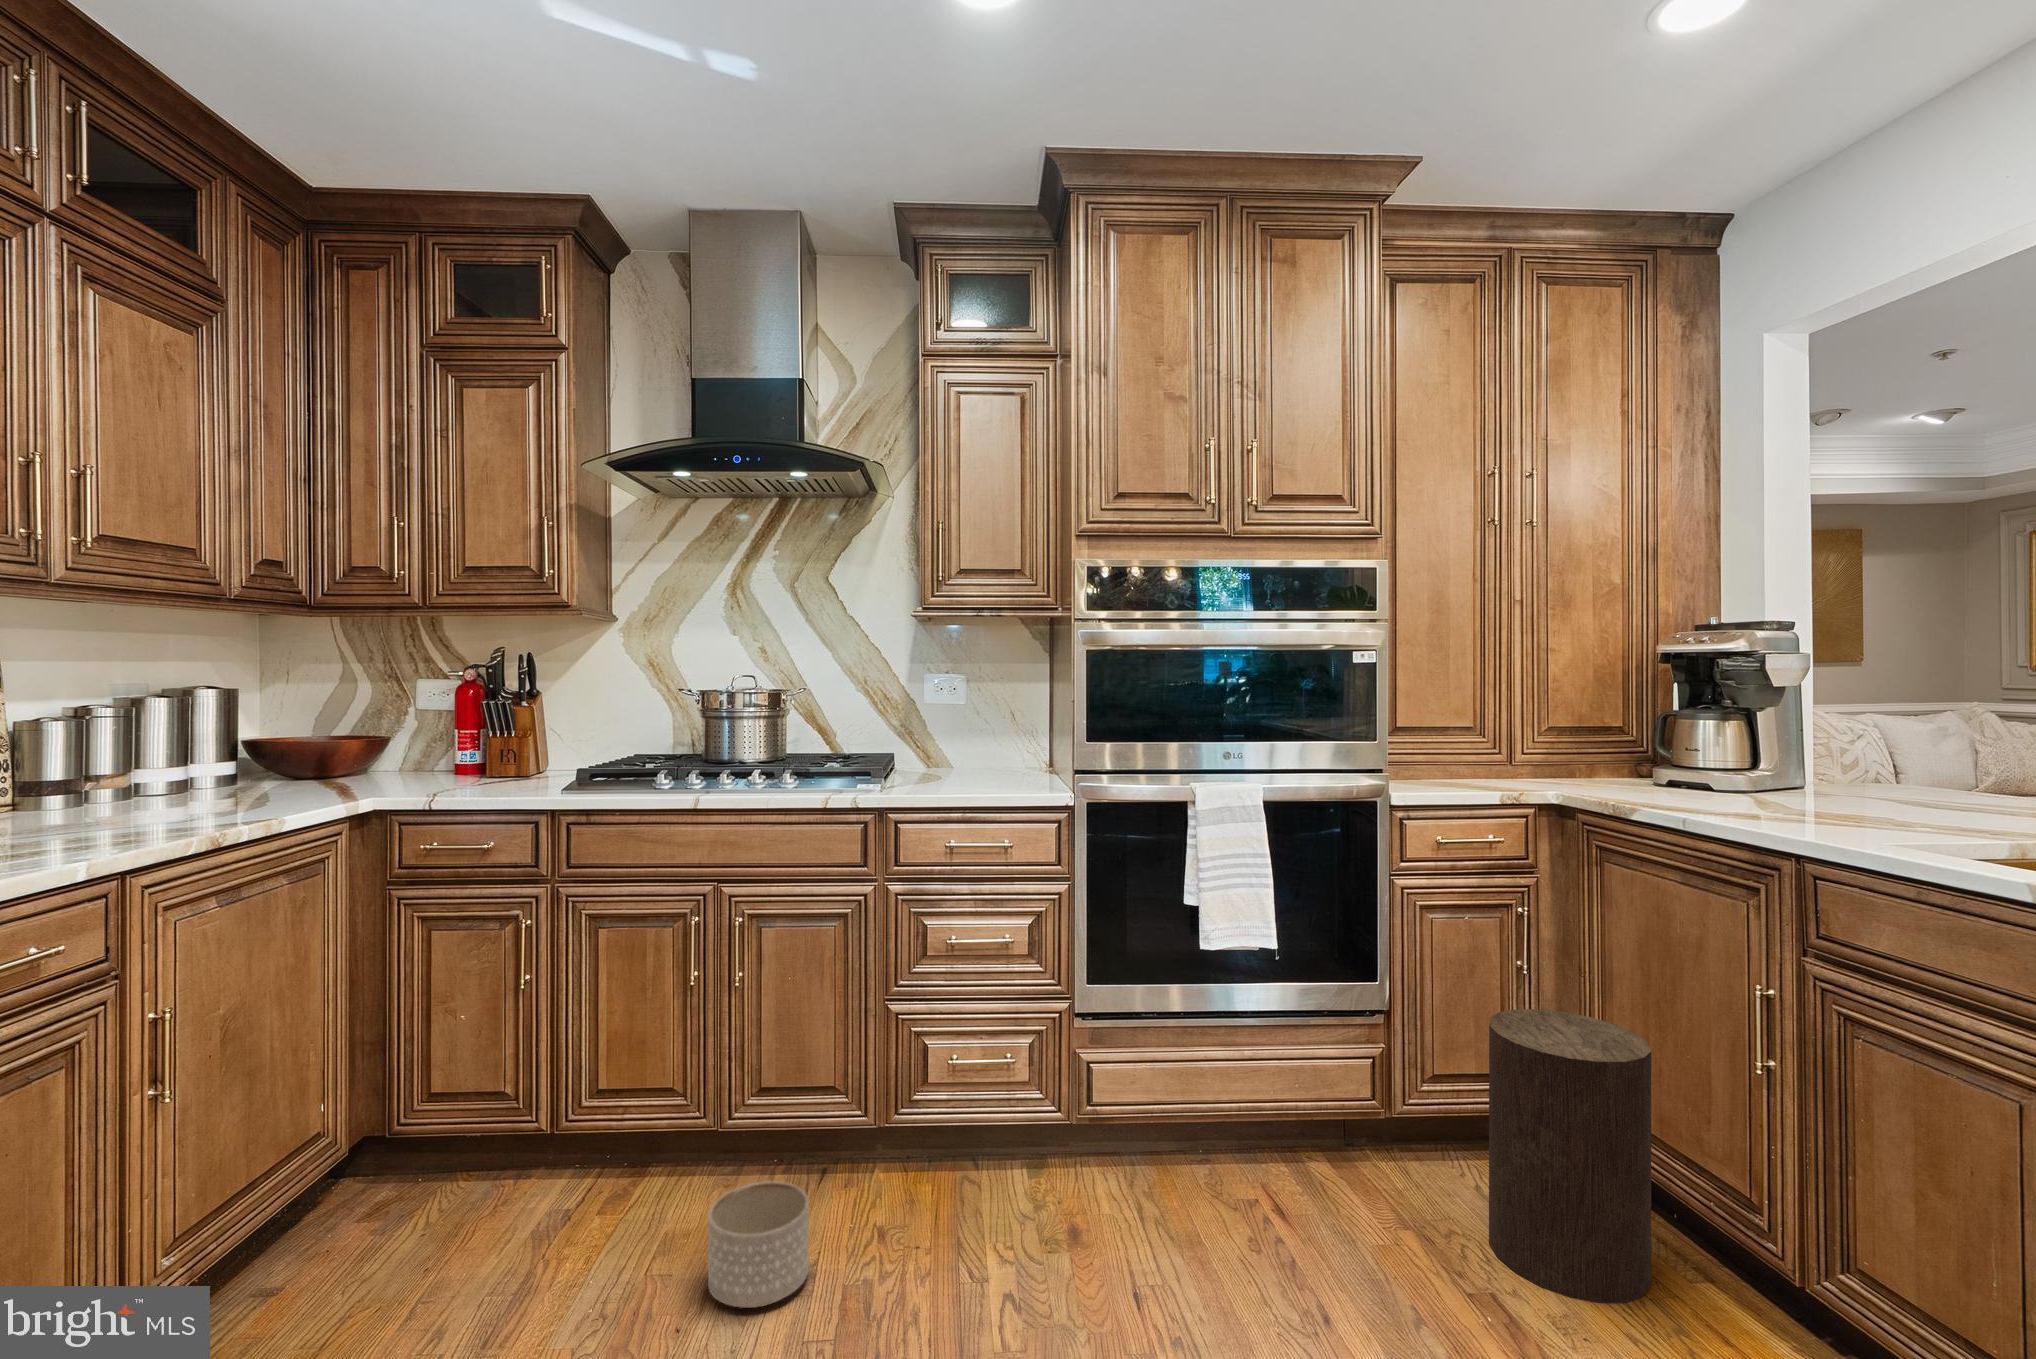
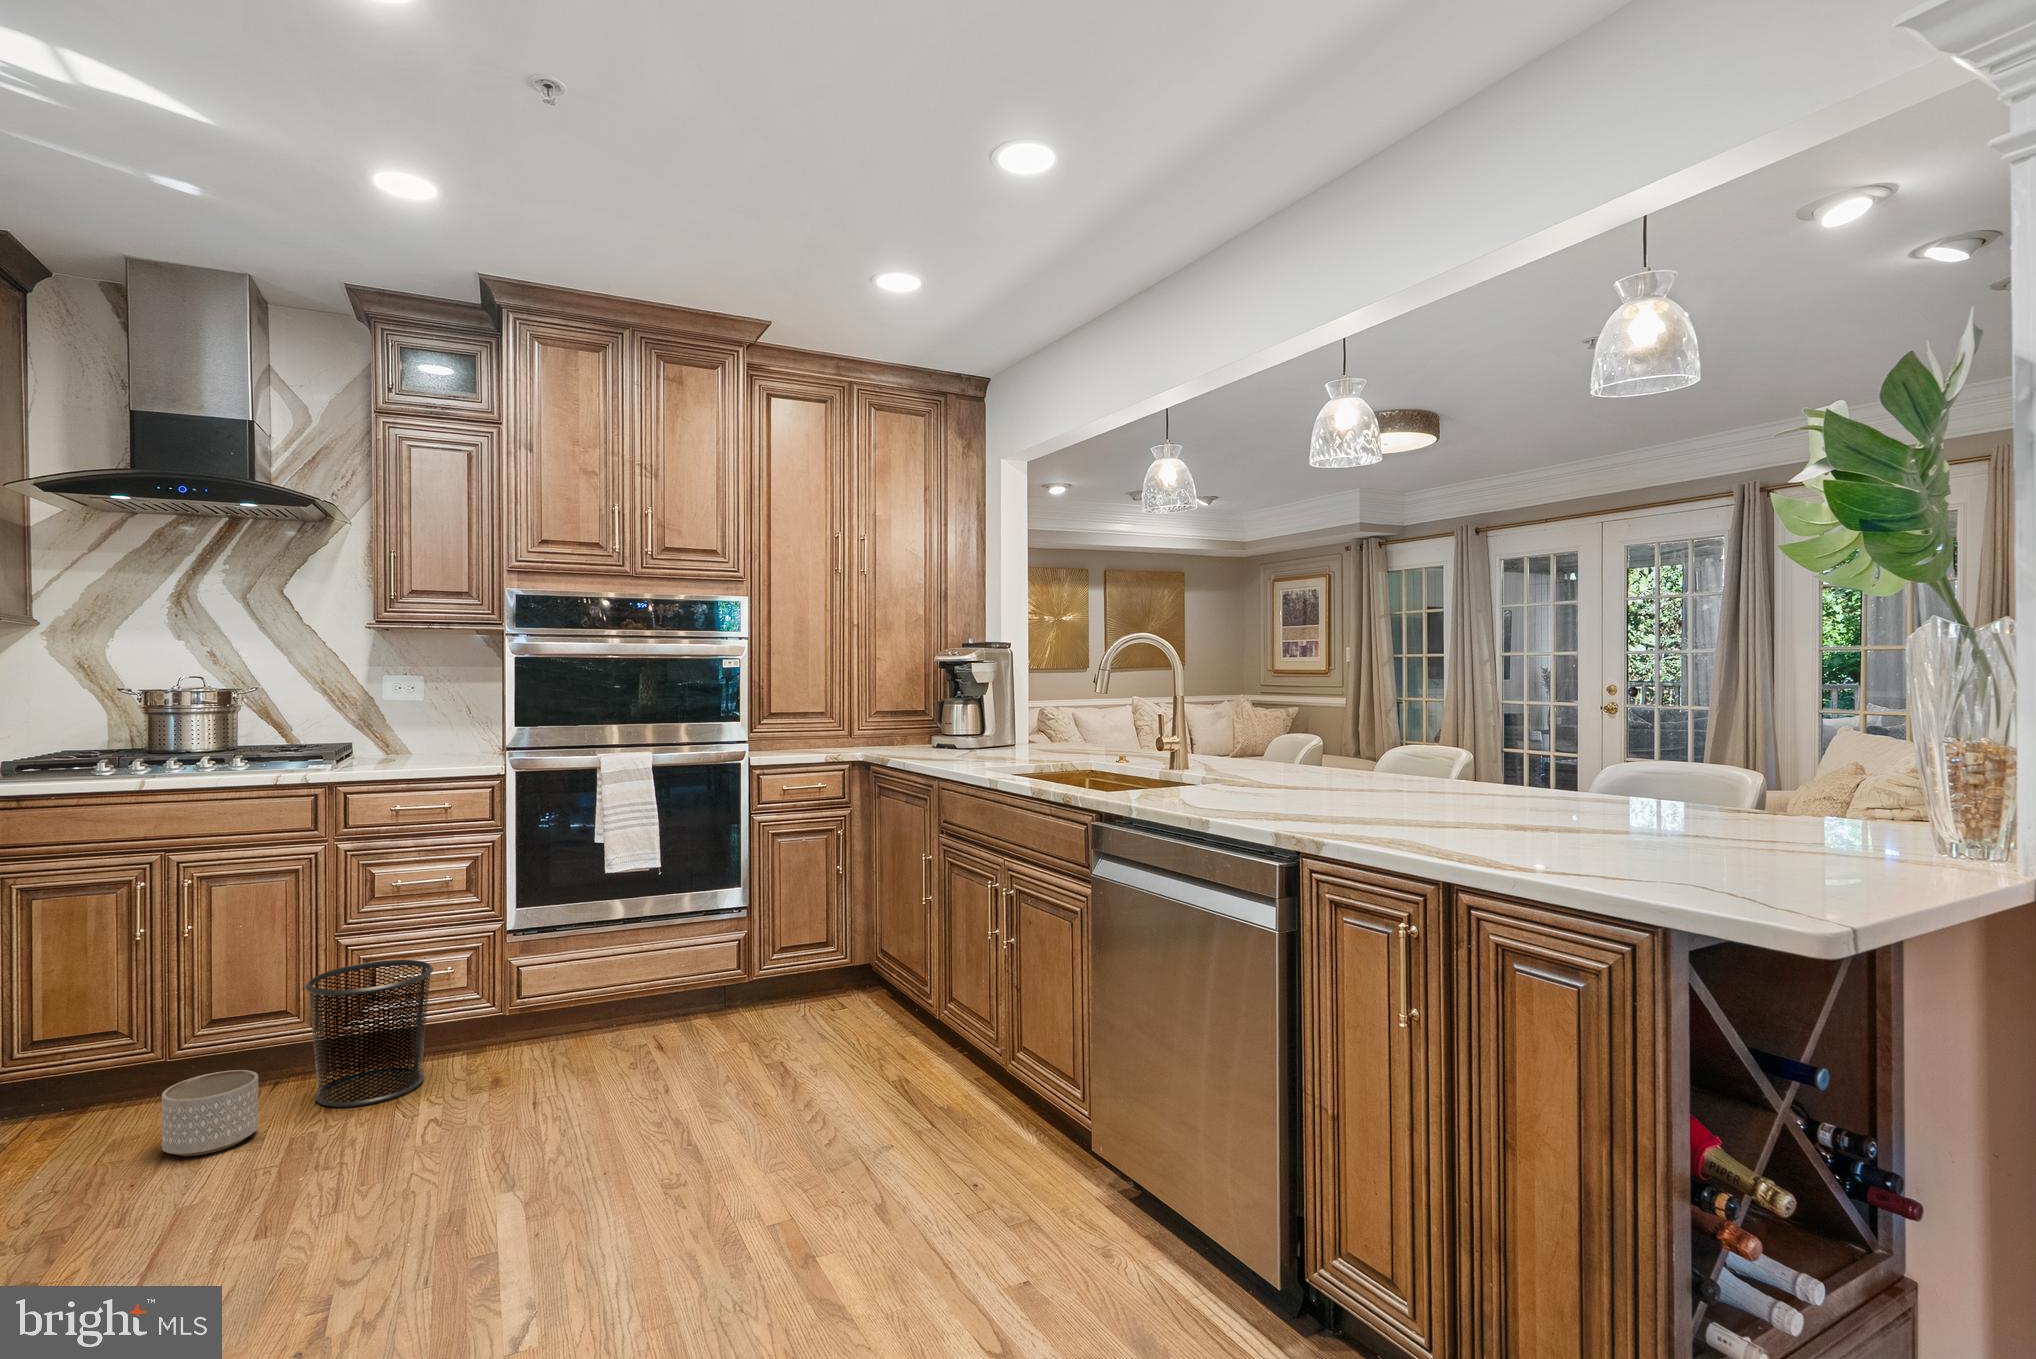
stool: present [1489,1009,1651,1303] -> none [791,888,879,1051]
trash can: none [858,1040,999,1252] -> present [305,960,433,1107]

